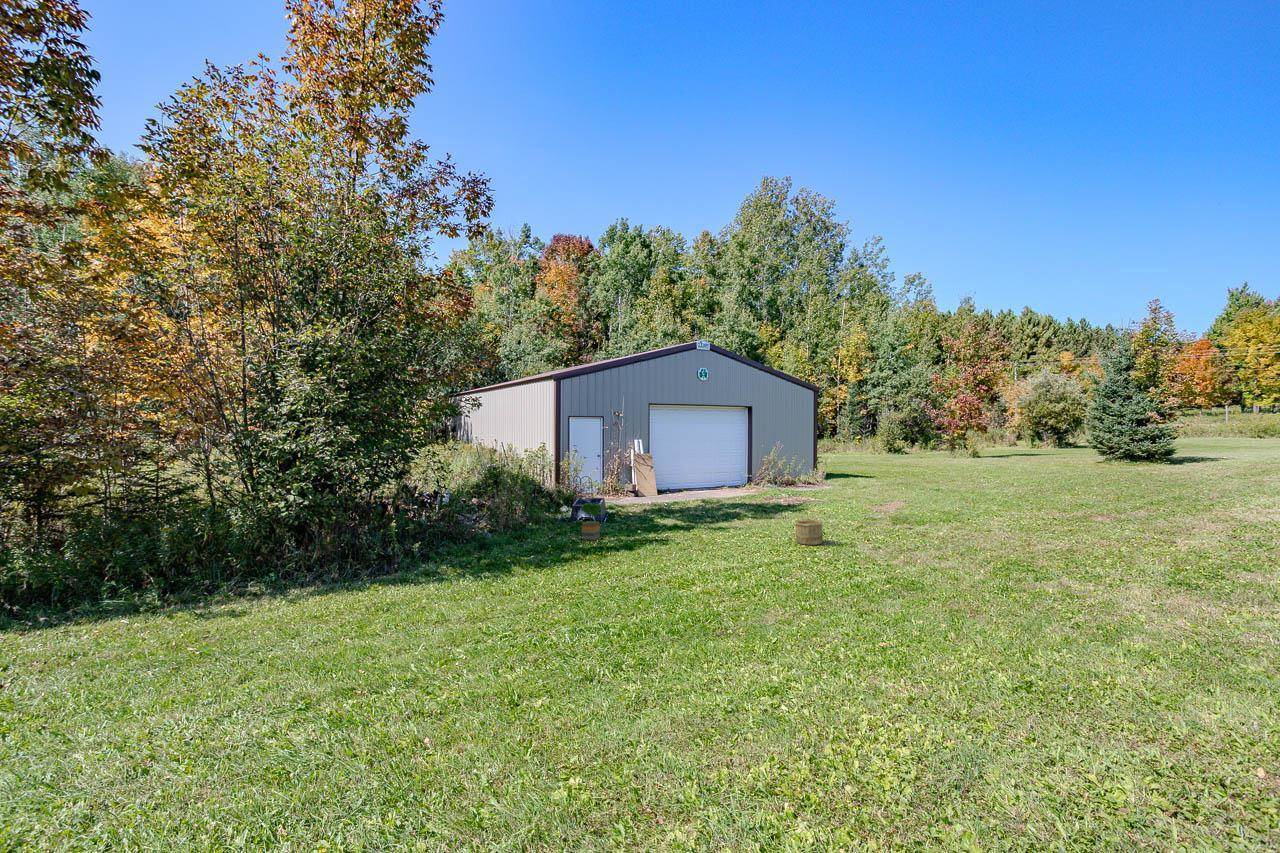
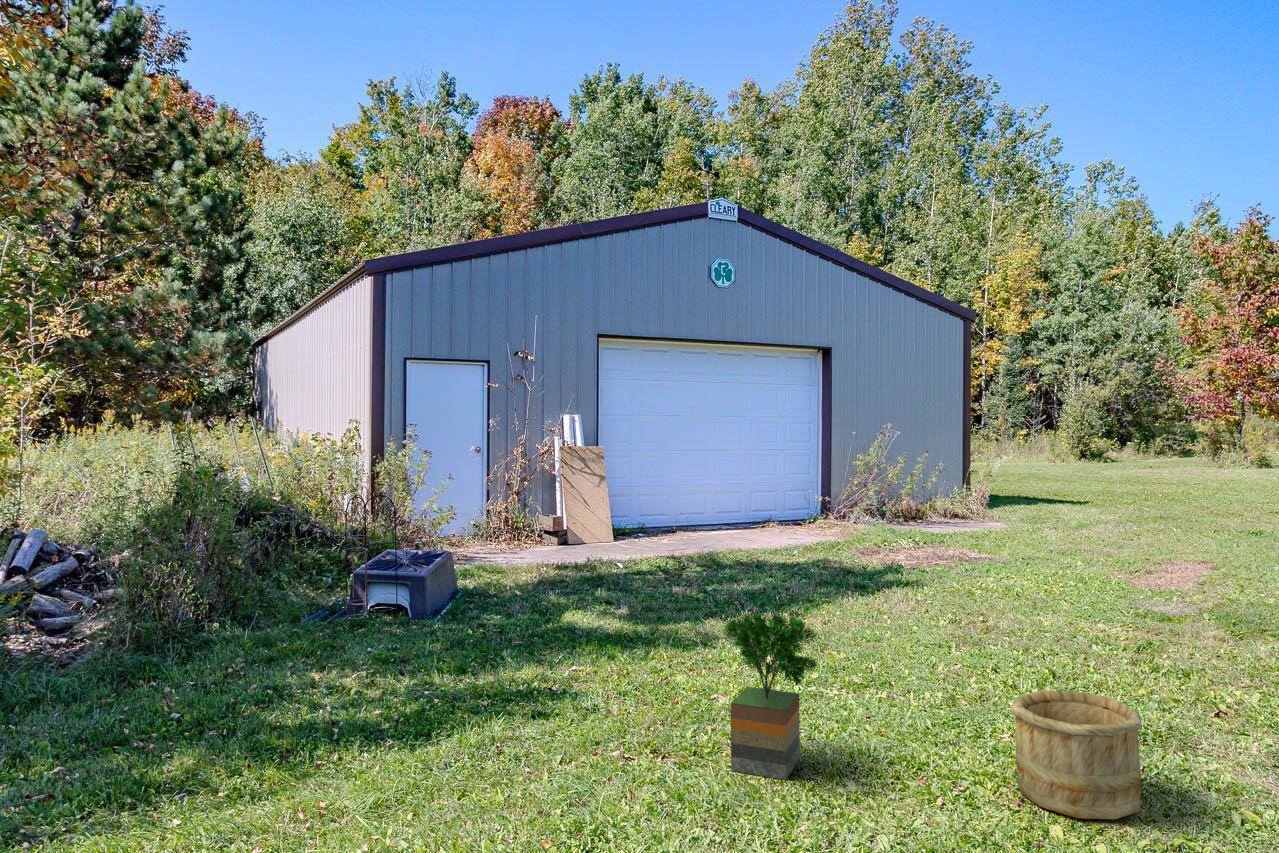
potted tree: present [582,503,603,540] -> present [722,612,818,780]

